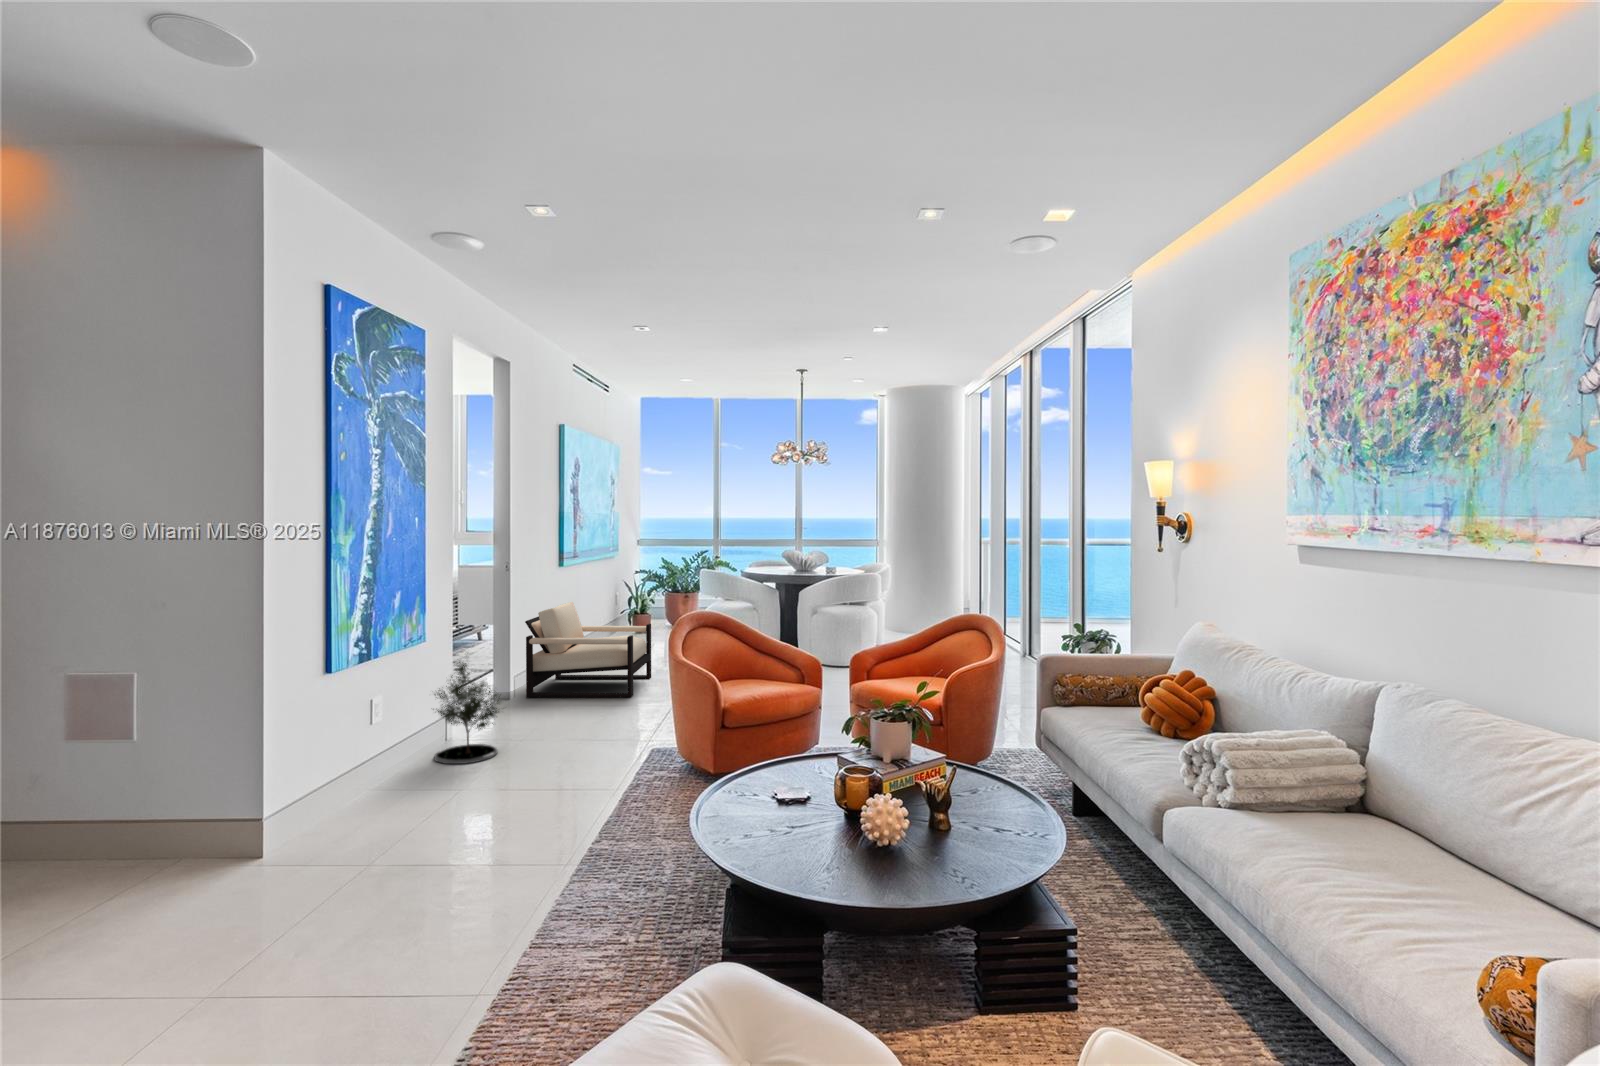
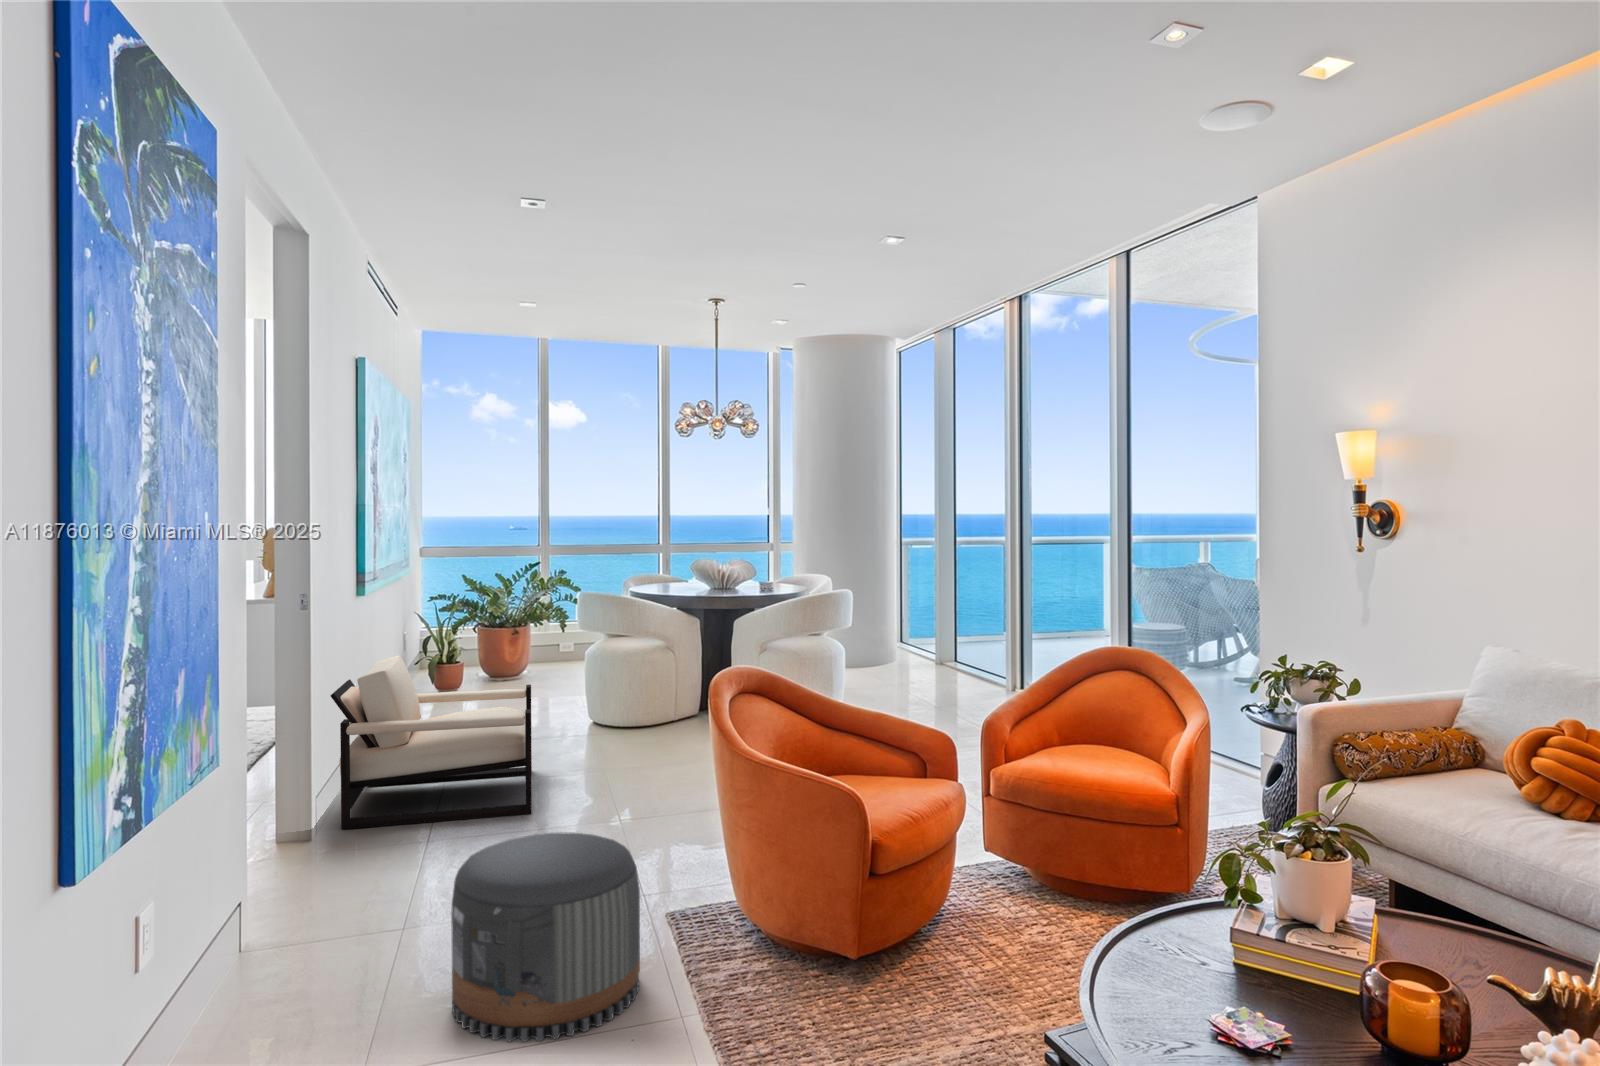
potted tree: present [434,662,500,764] -> none [233,777,393,1013]
pouf: none [518,689,617,784] -> present [451,832,640,1042]

